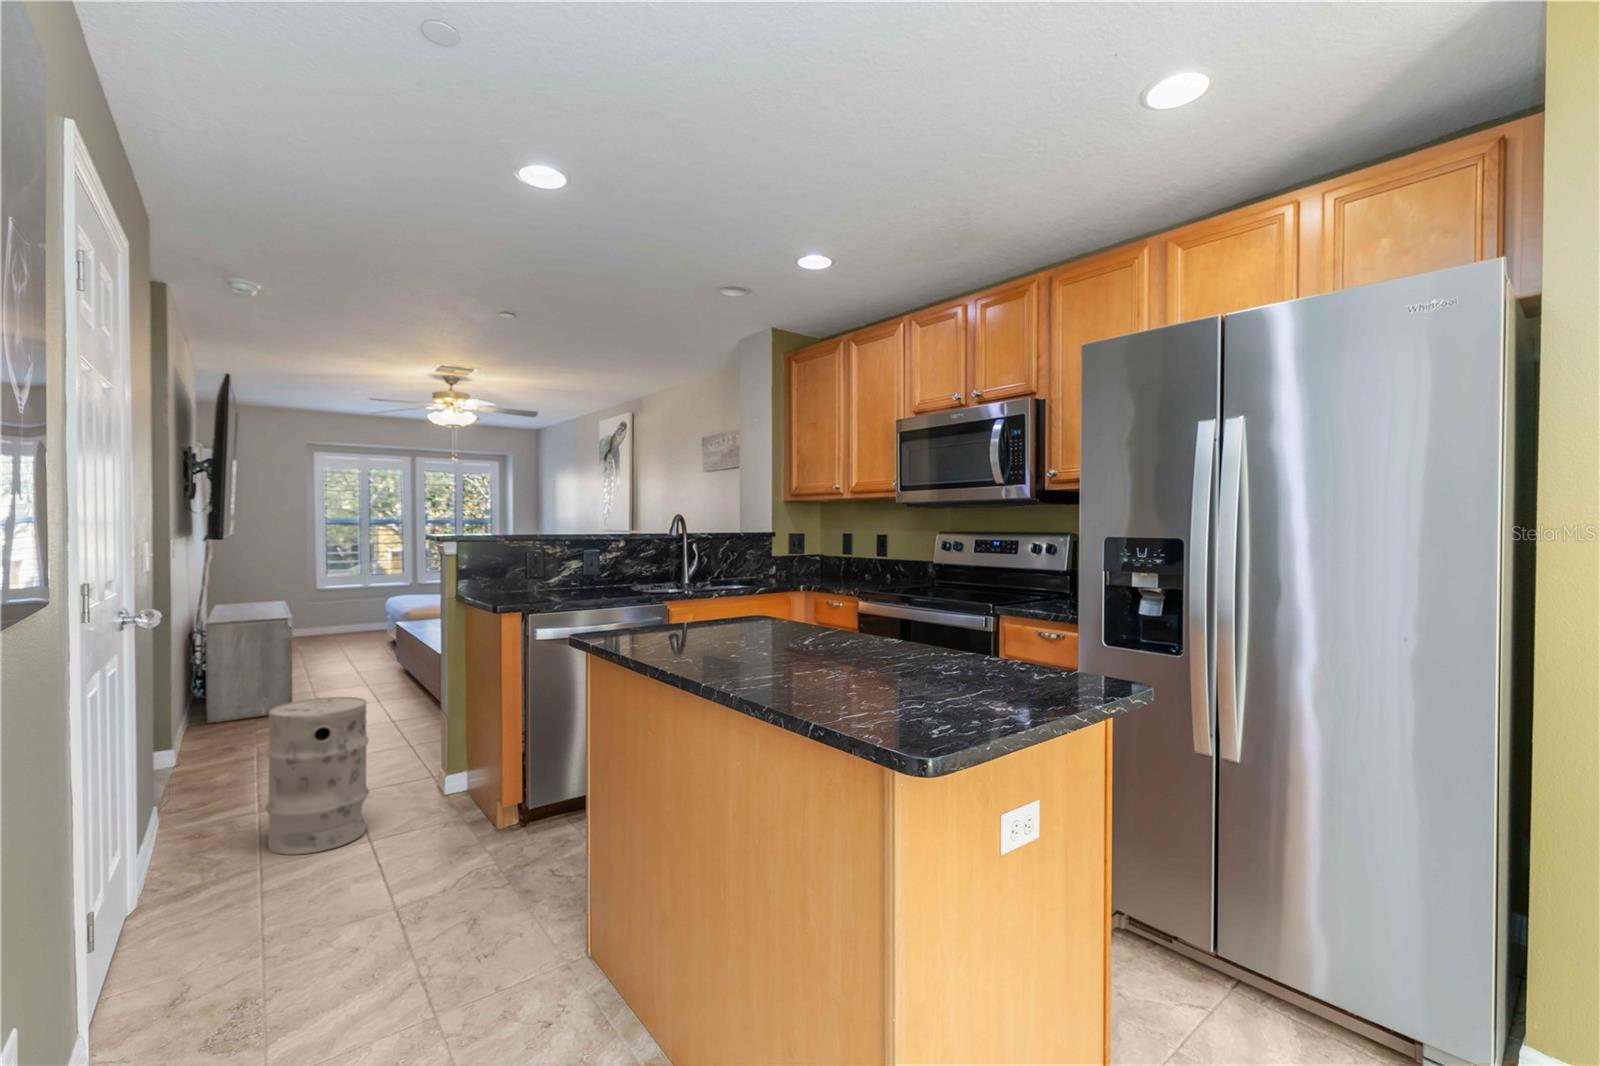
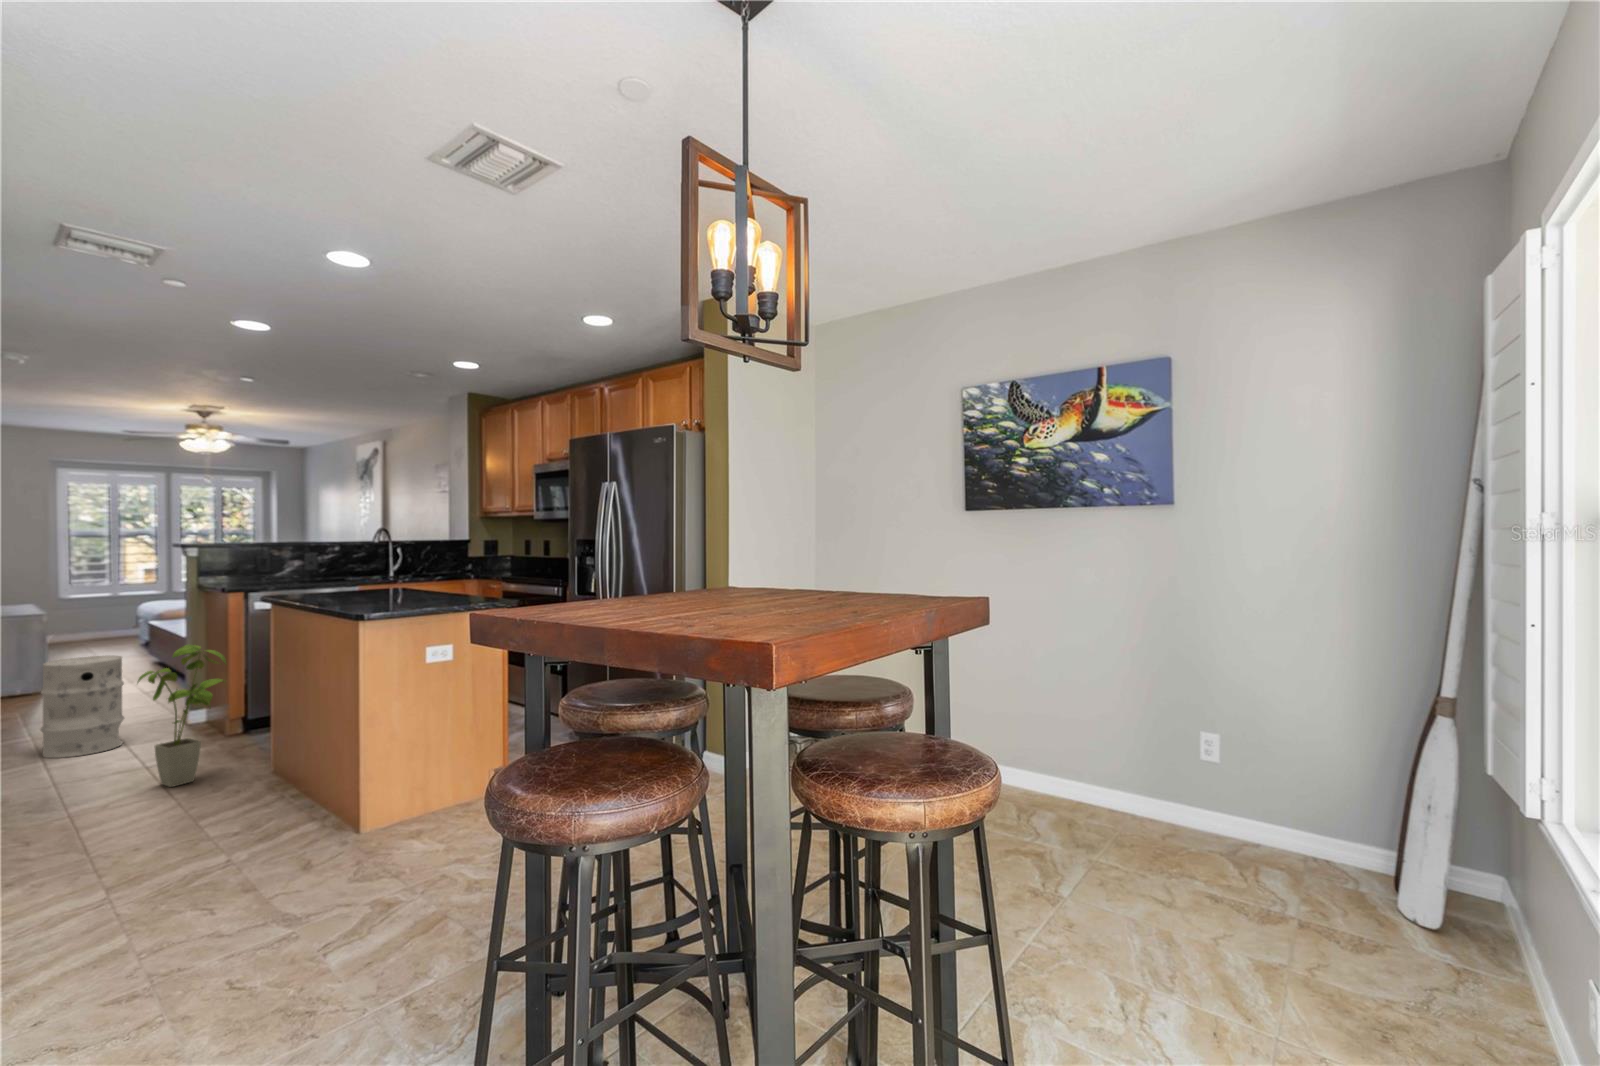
house plant: none [385,712,519,966] -> present [138,645,226,787]

